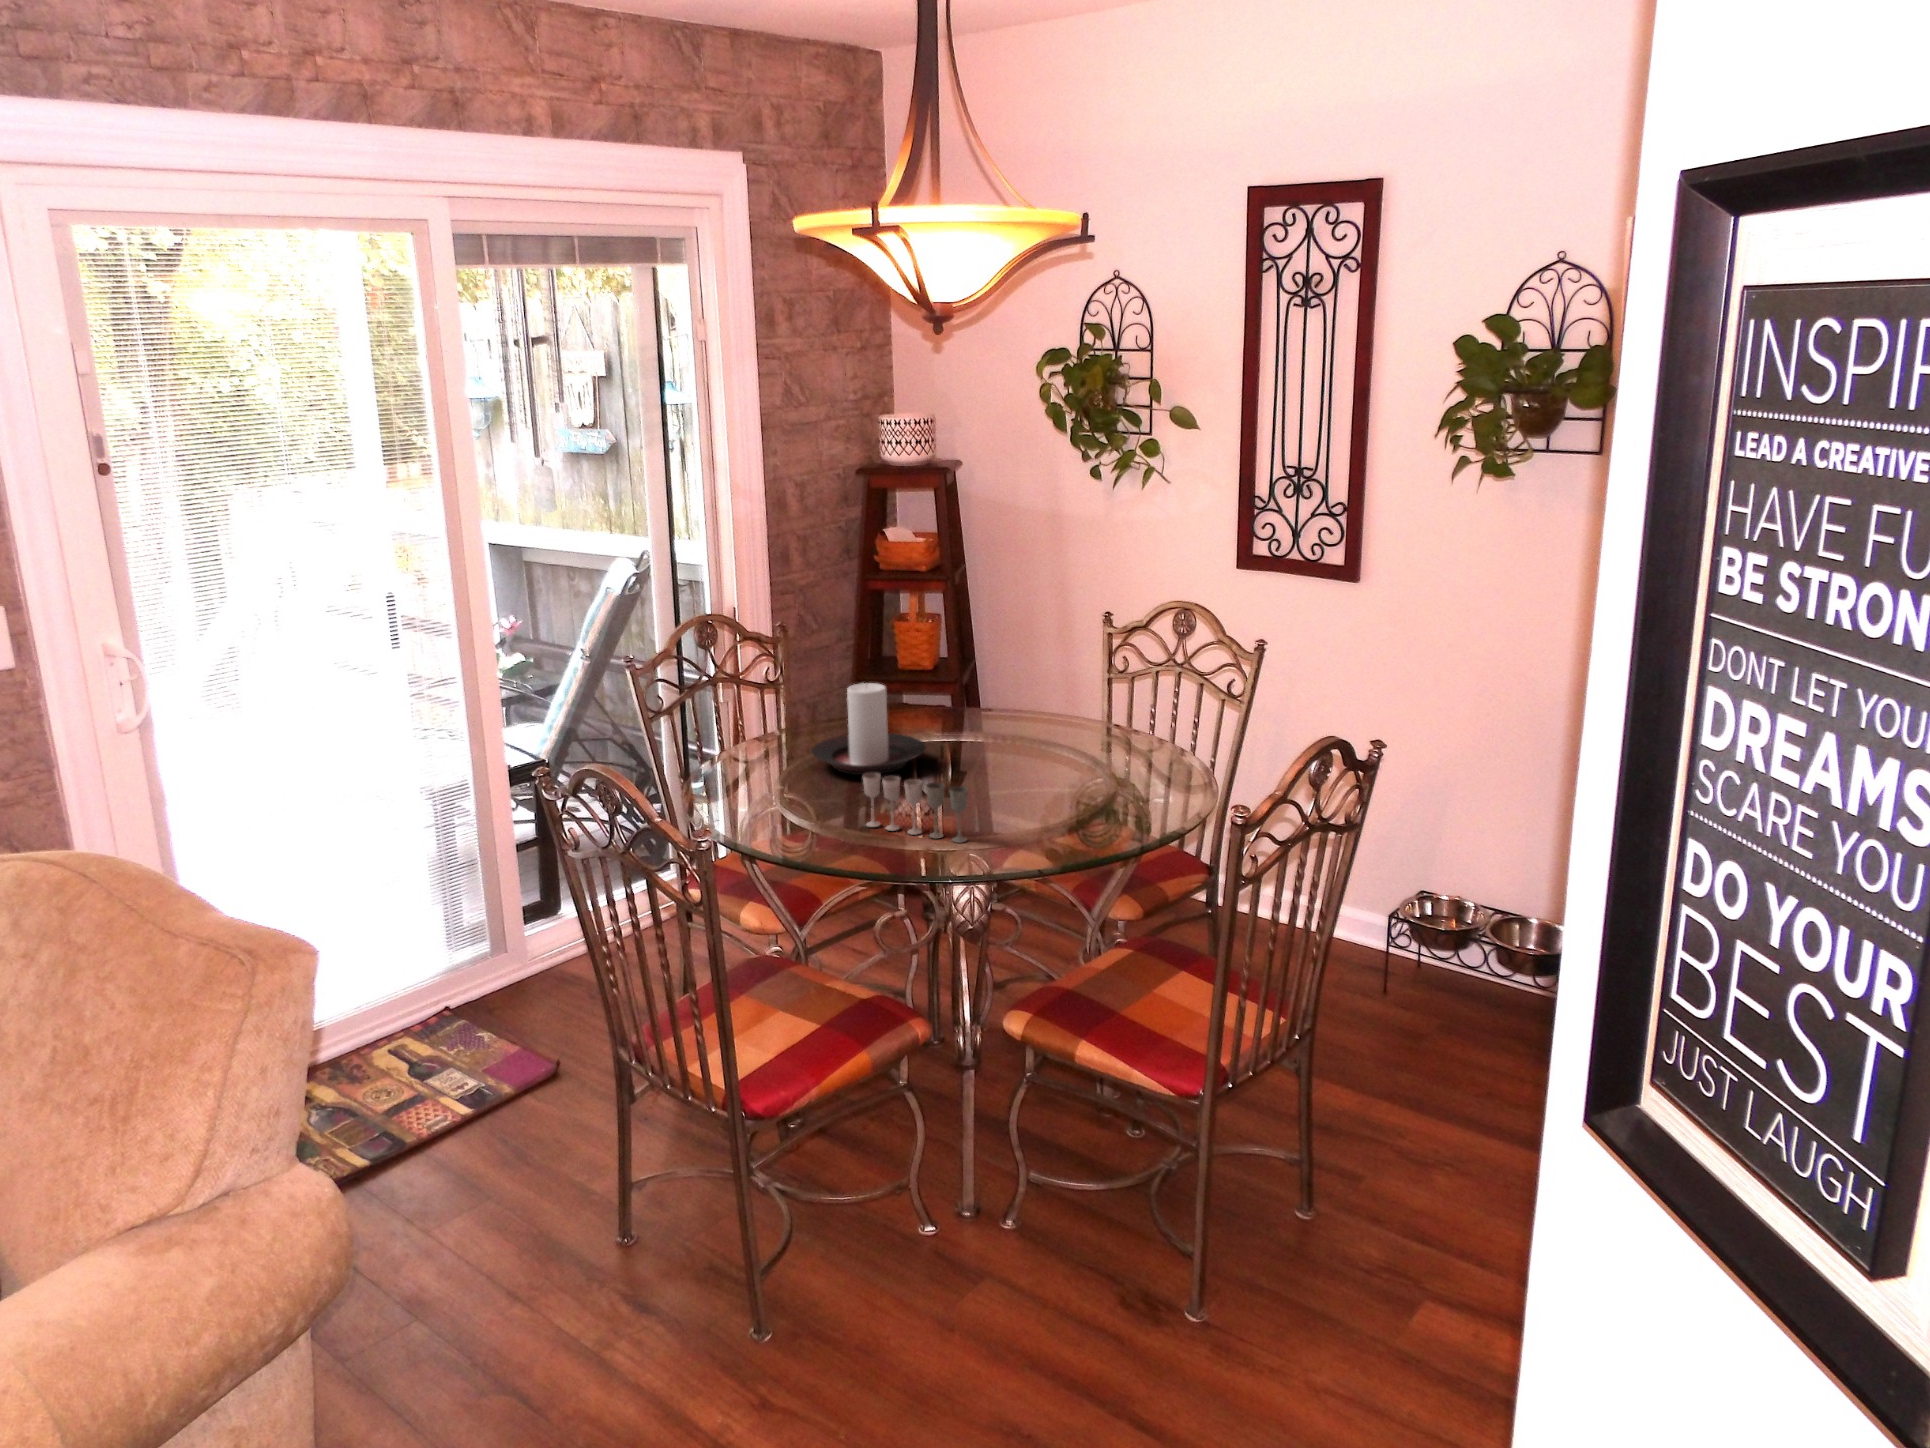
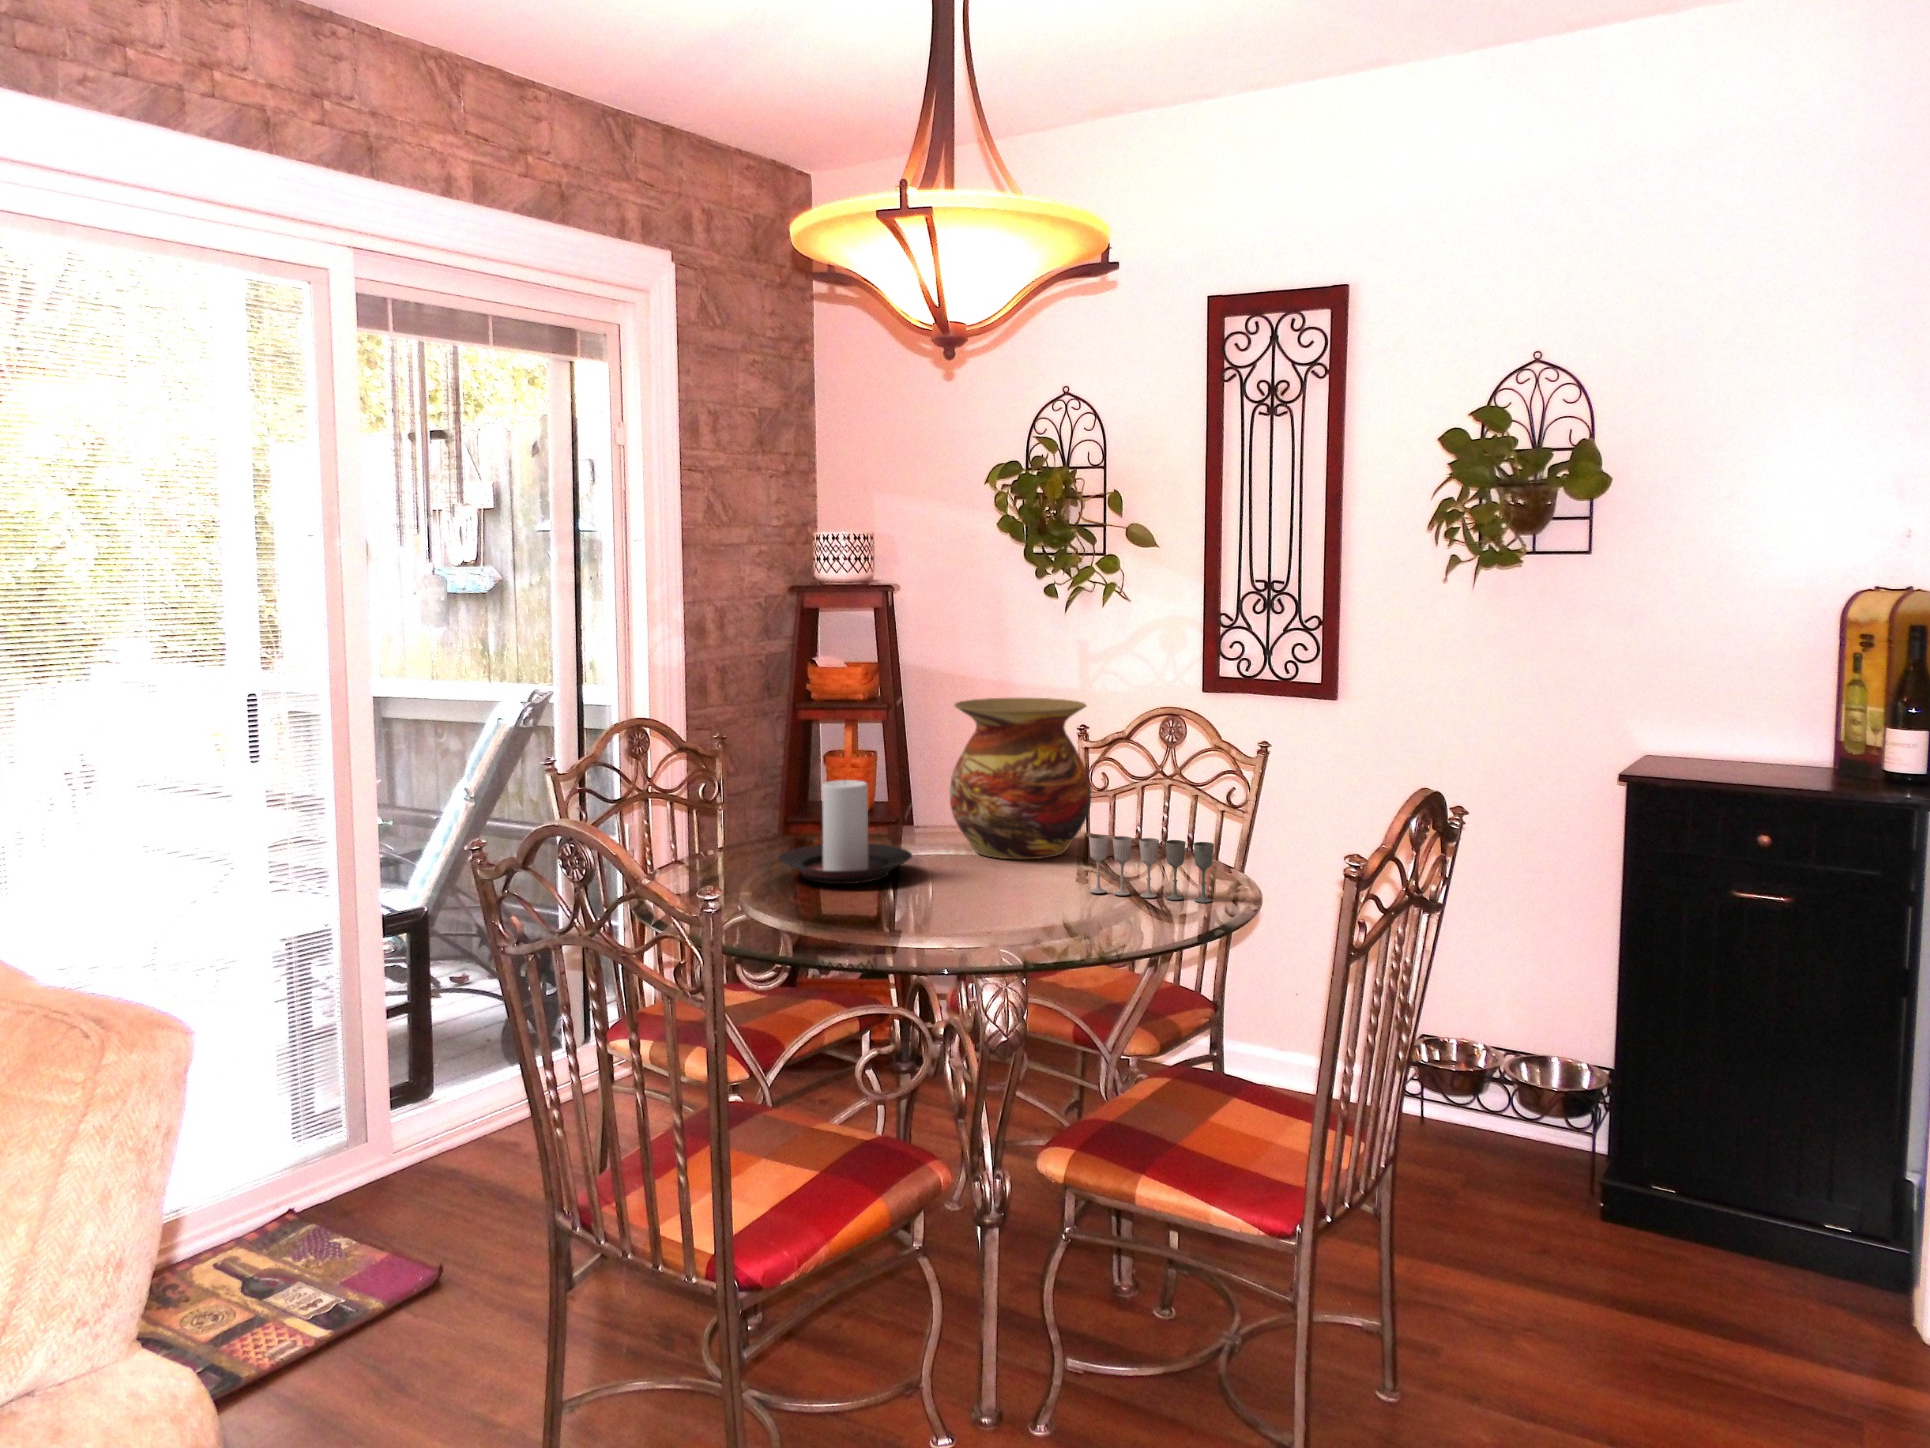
vase: none [967,599,1094,749] -> present [950,698,1092,859]
wine glass: present [863,773,968,843] -> present [1089,835,1214,903]

